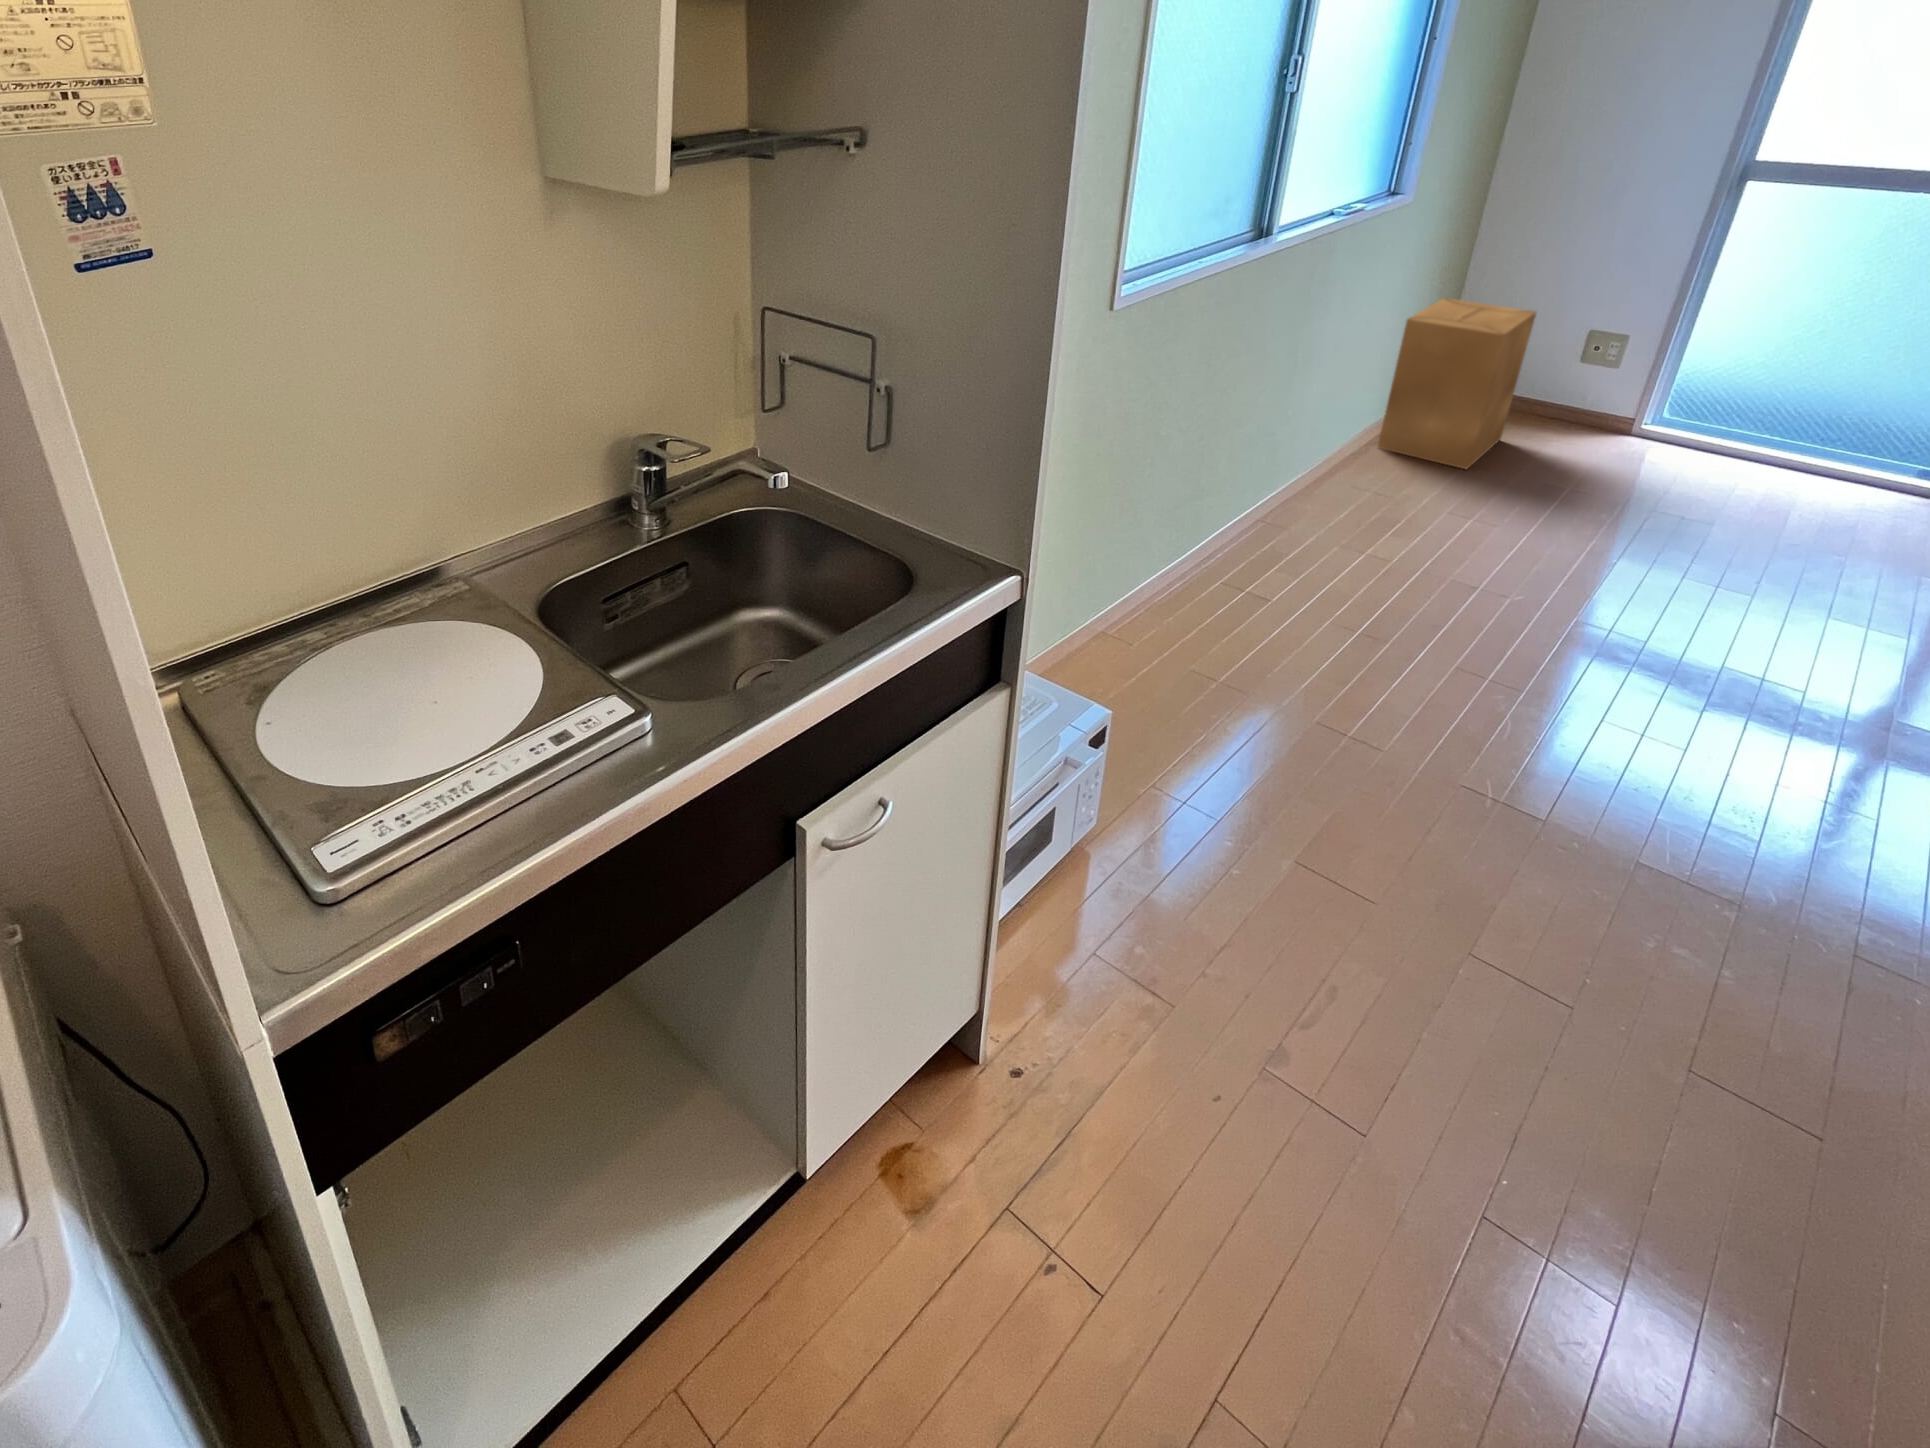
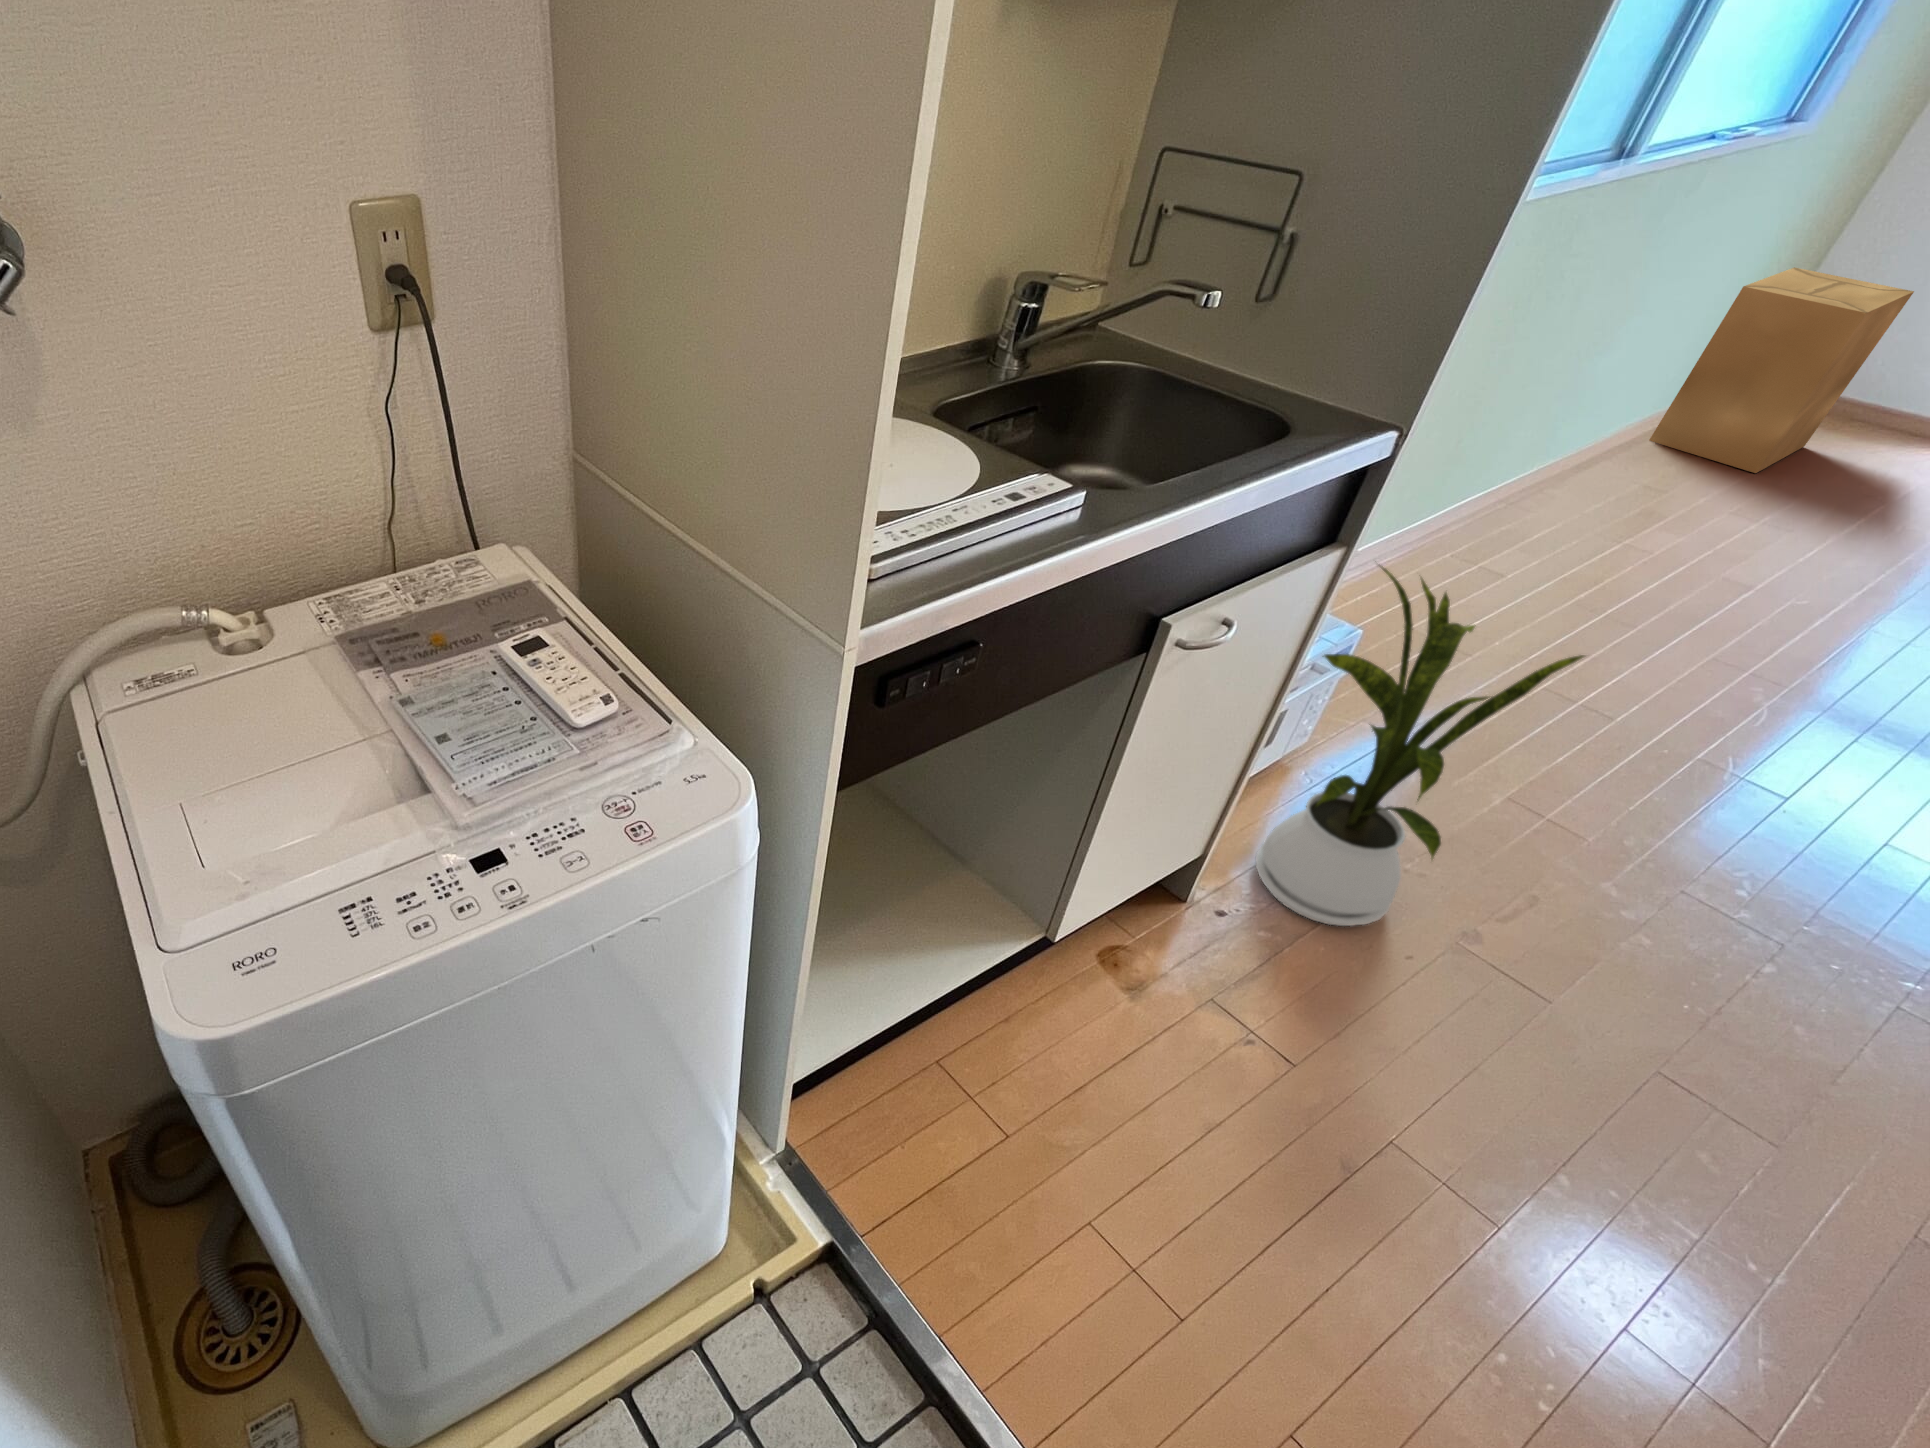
house plant: none [1019,665,1287,1062] -> present [1256,566,1584,926]

